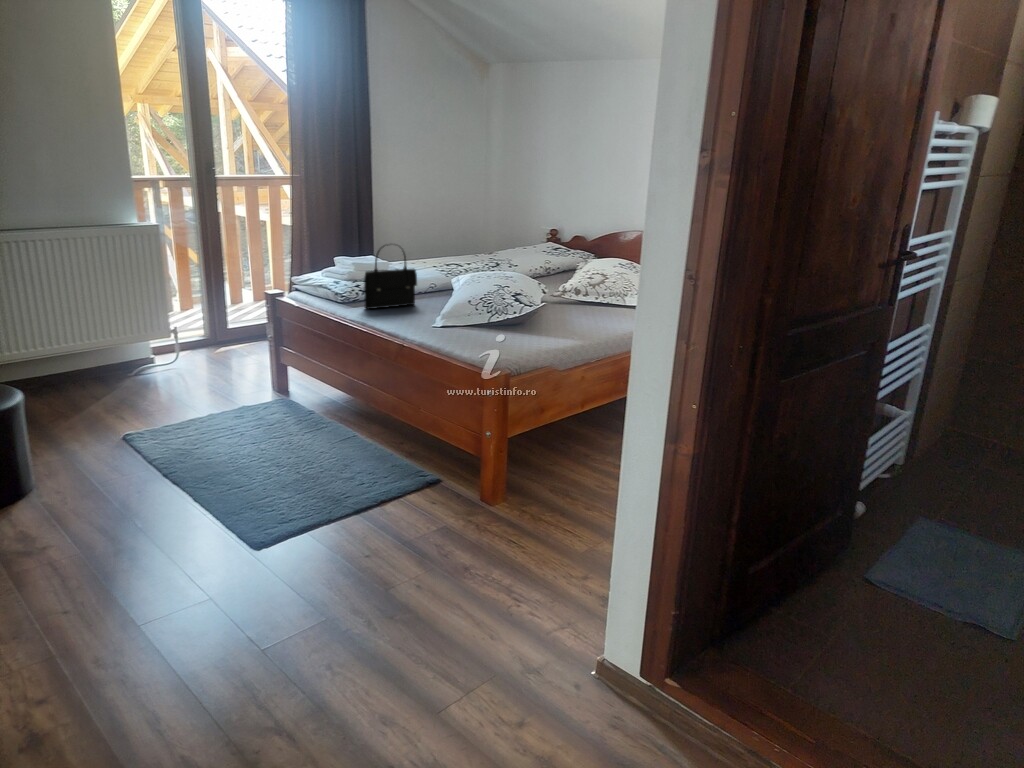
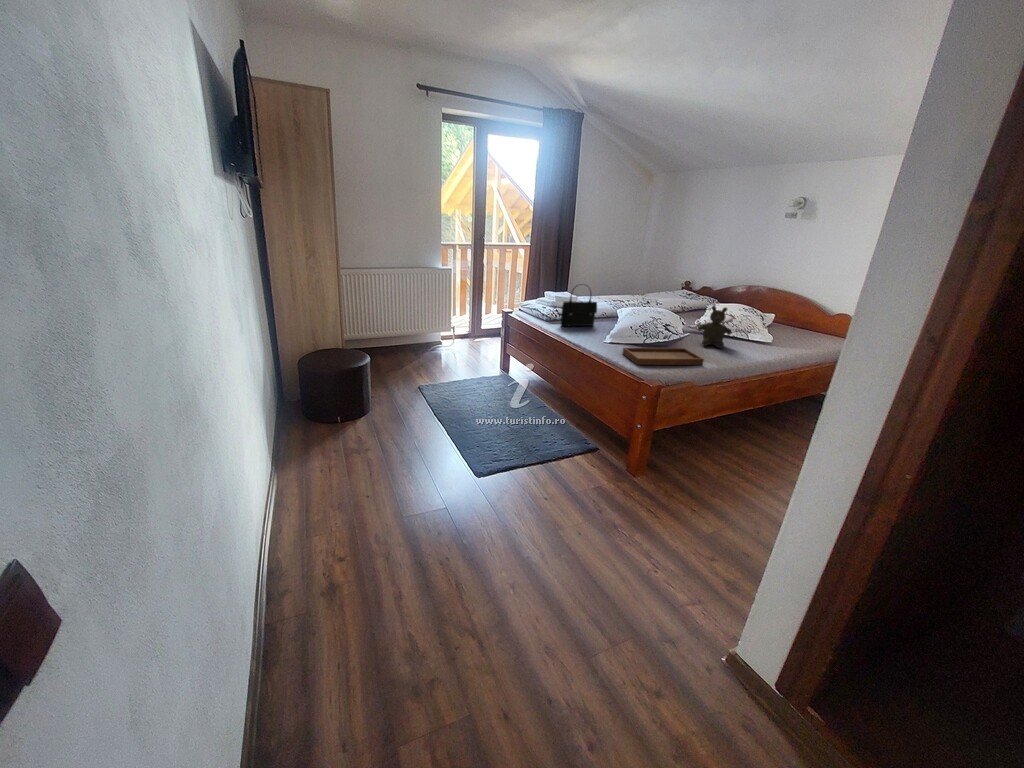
teddy bear: none [561,263,605,321] -> present [698,306,731,348]
tray: none [459,307,567,352] -> present [623,335,704,365]

